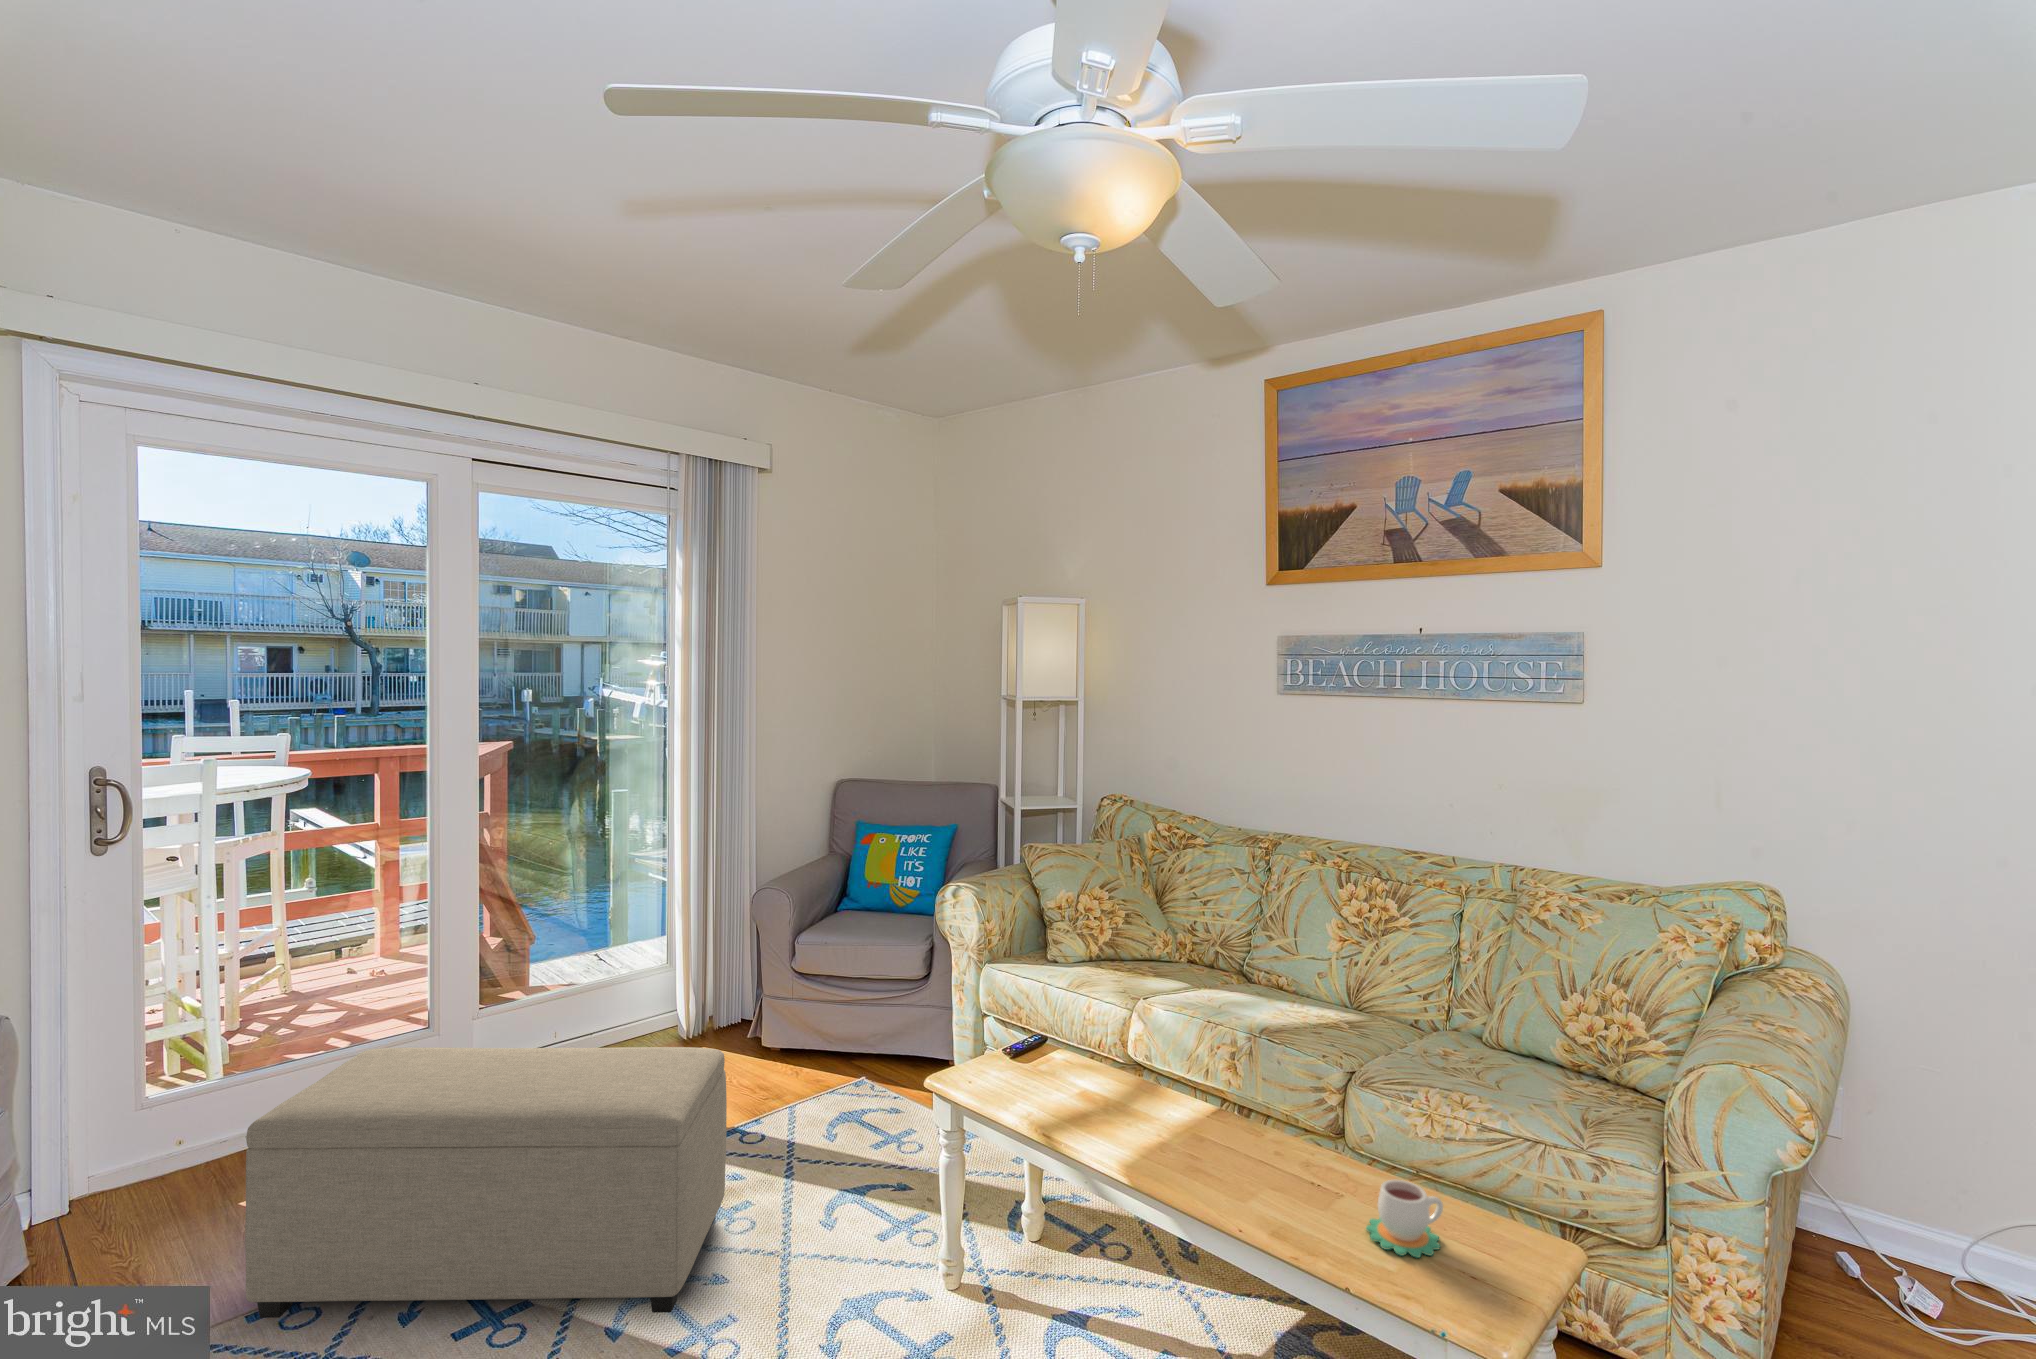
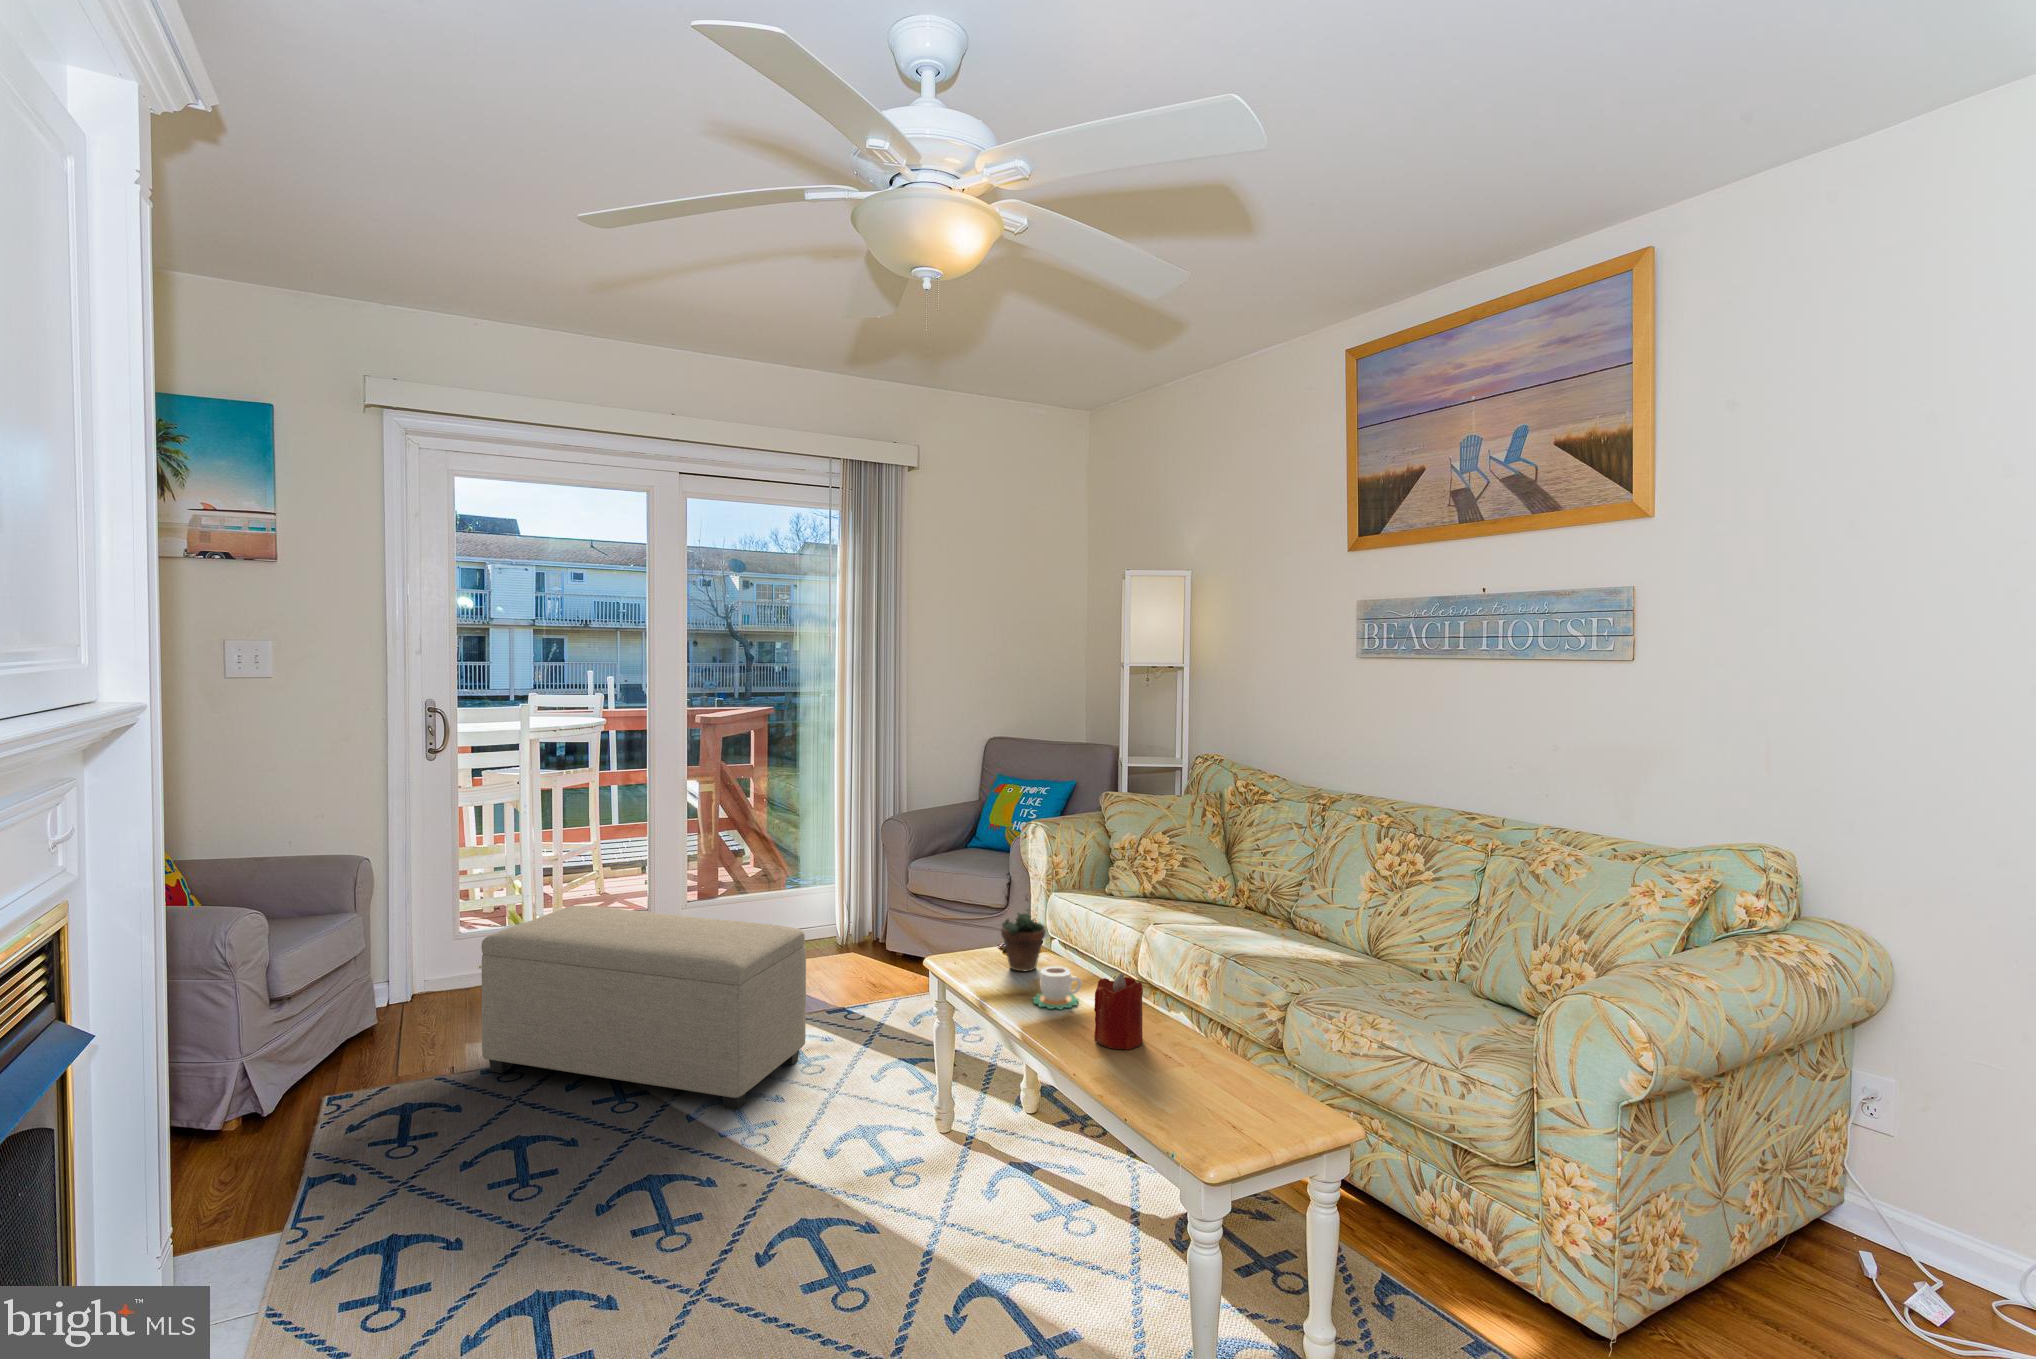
succulent plant: none [1018,987,1072,1081] -> present [1001,896,1046,971]
candle: none [1216,1089,1275,1184] -> present [1094,973,1143,1050]
mug: present [1366,1180,1443,1258] -> present [1033,966,1082,1010]

